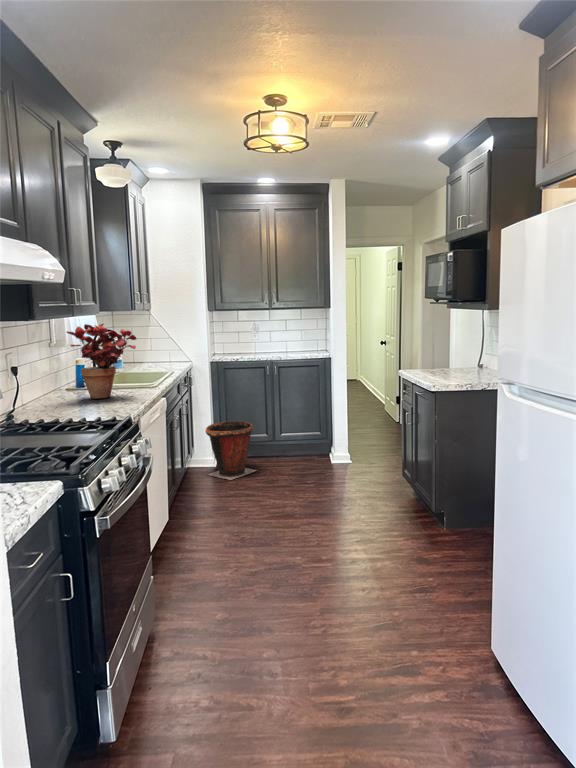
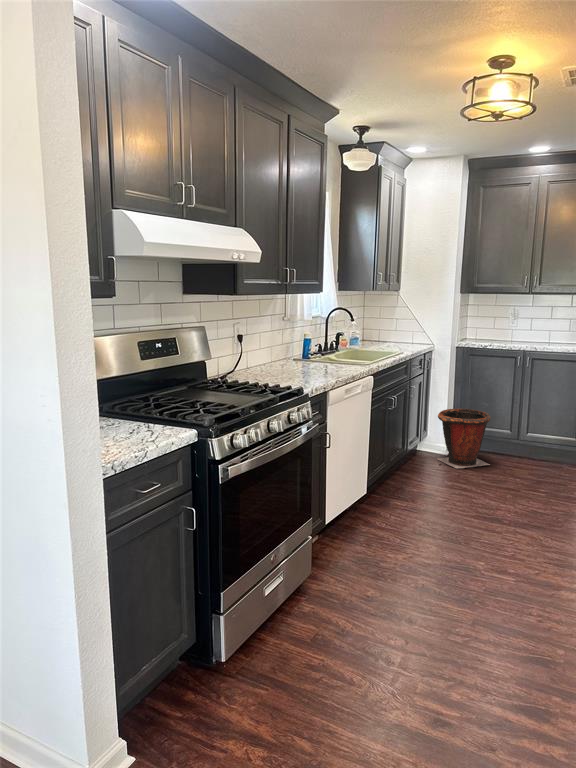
potted plant: present [67,324,136,399] -> none [285,301,347,369]

